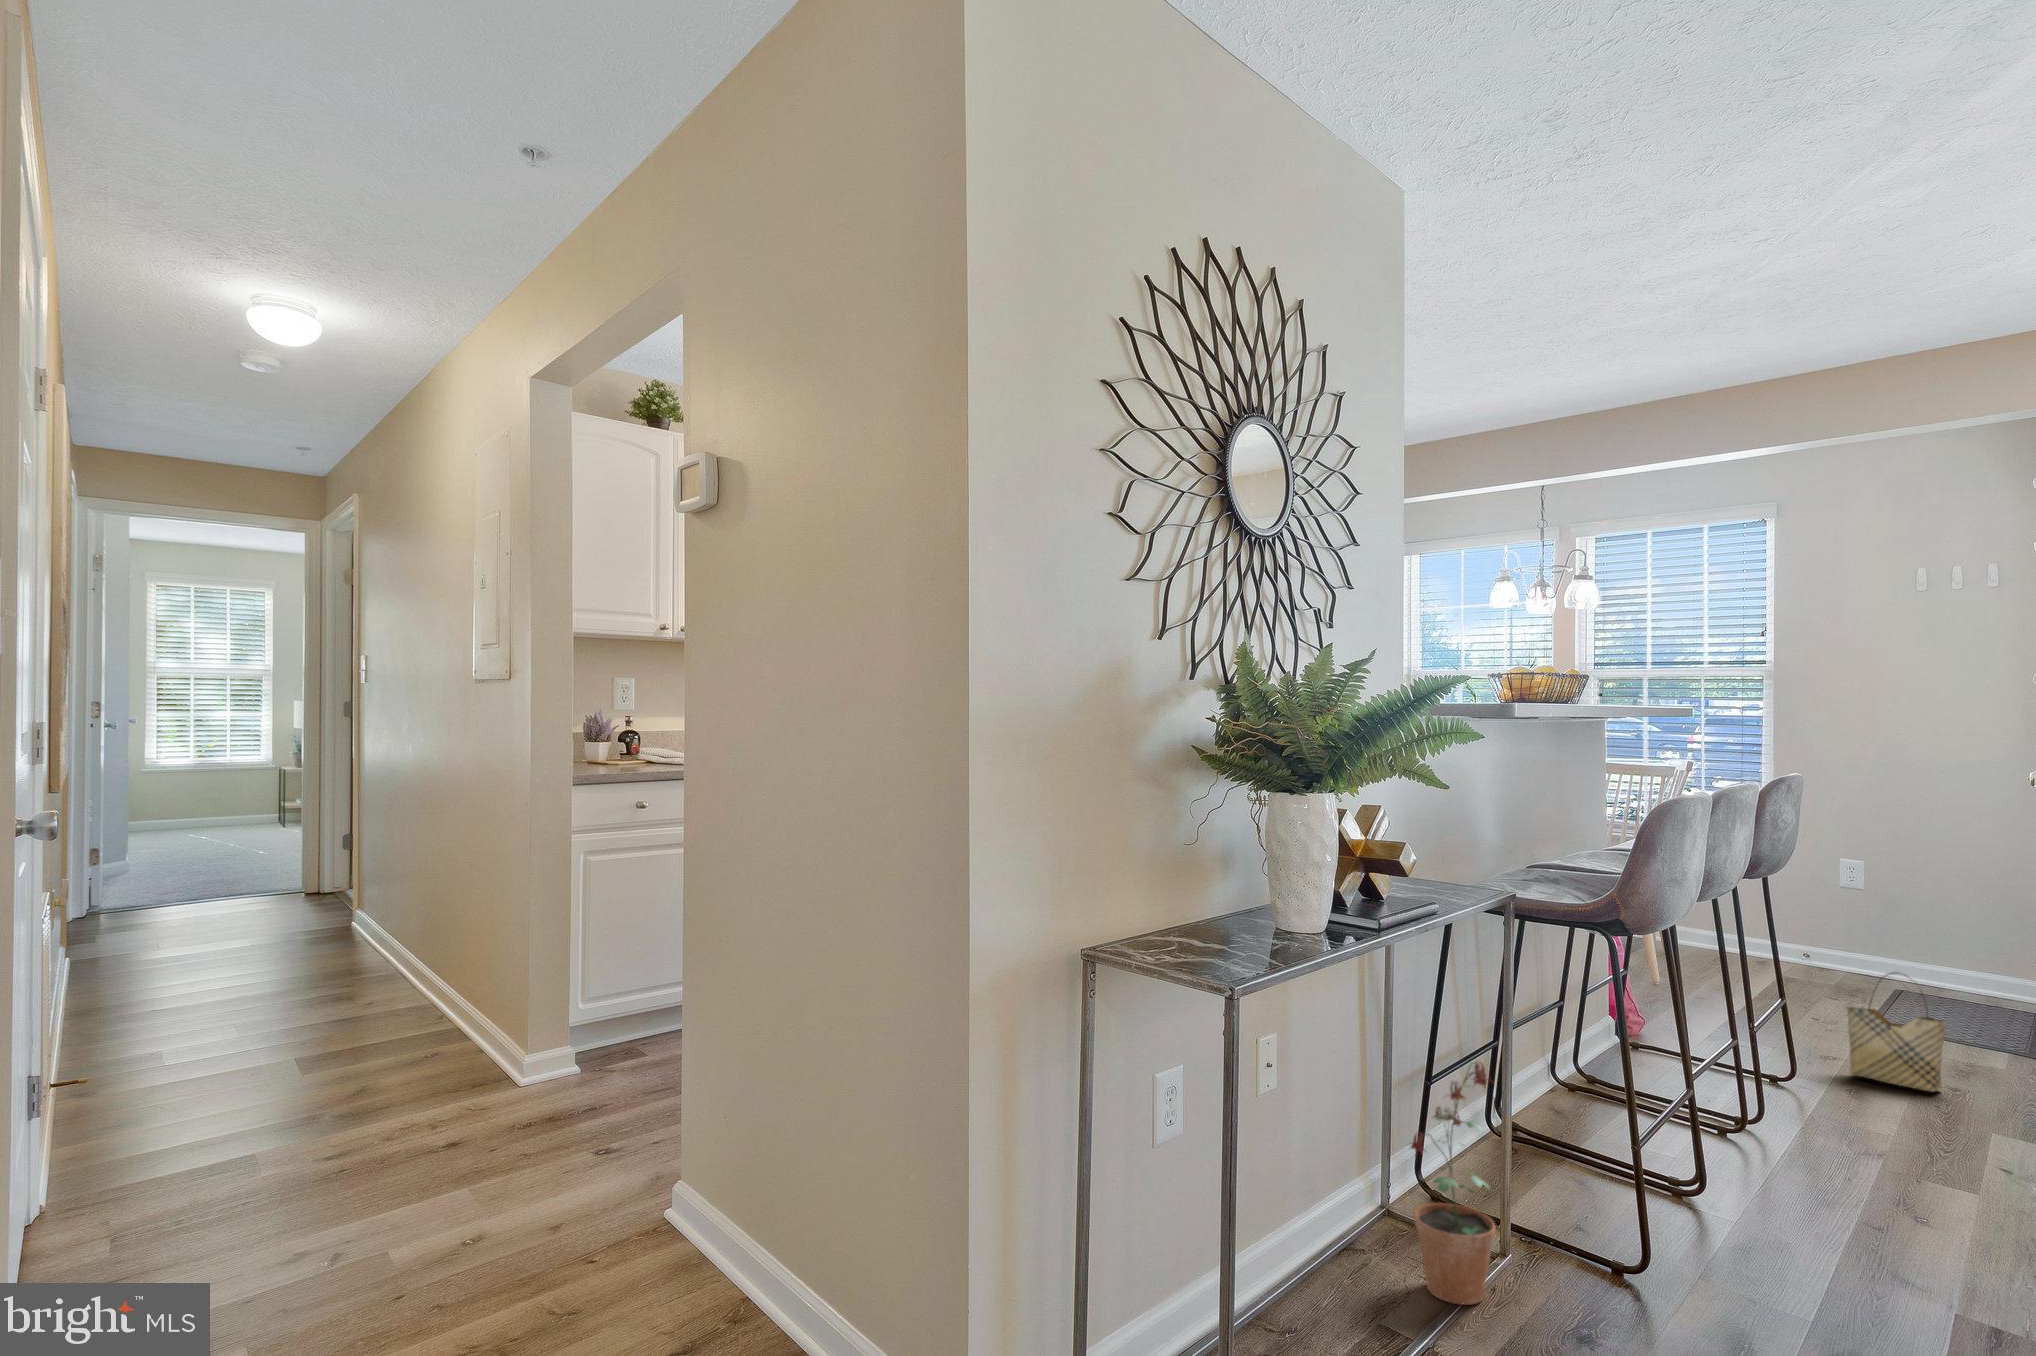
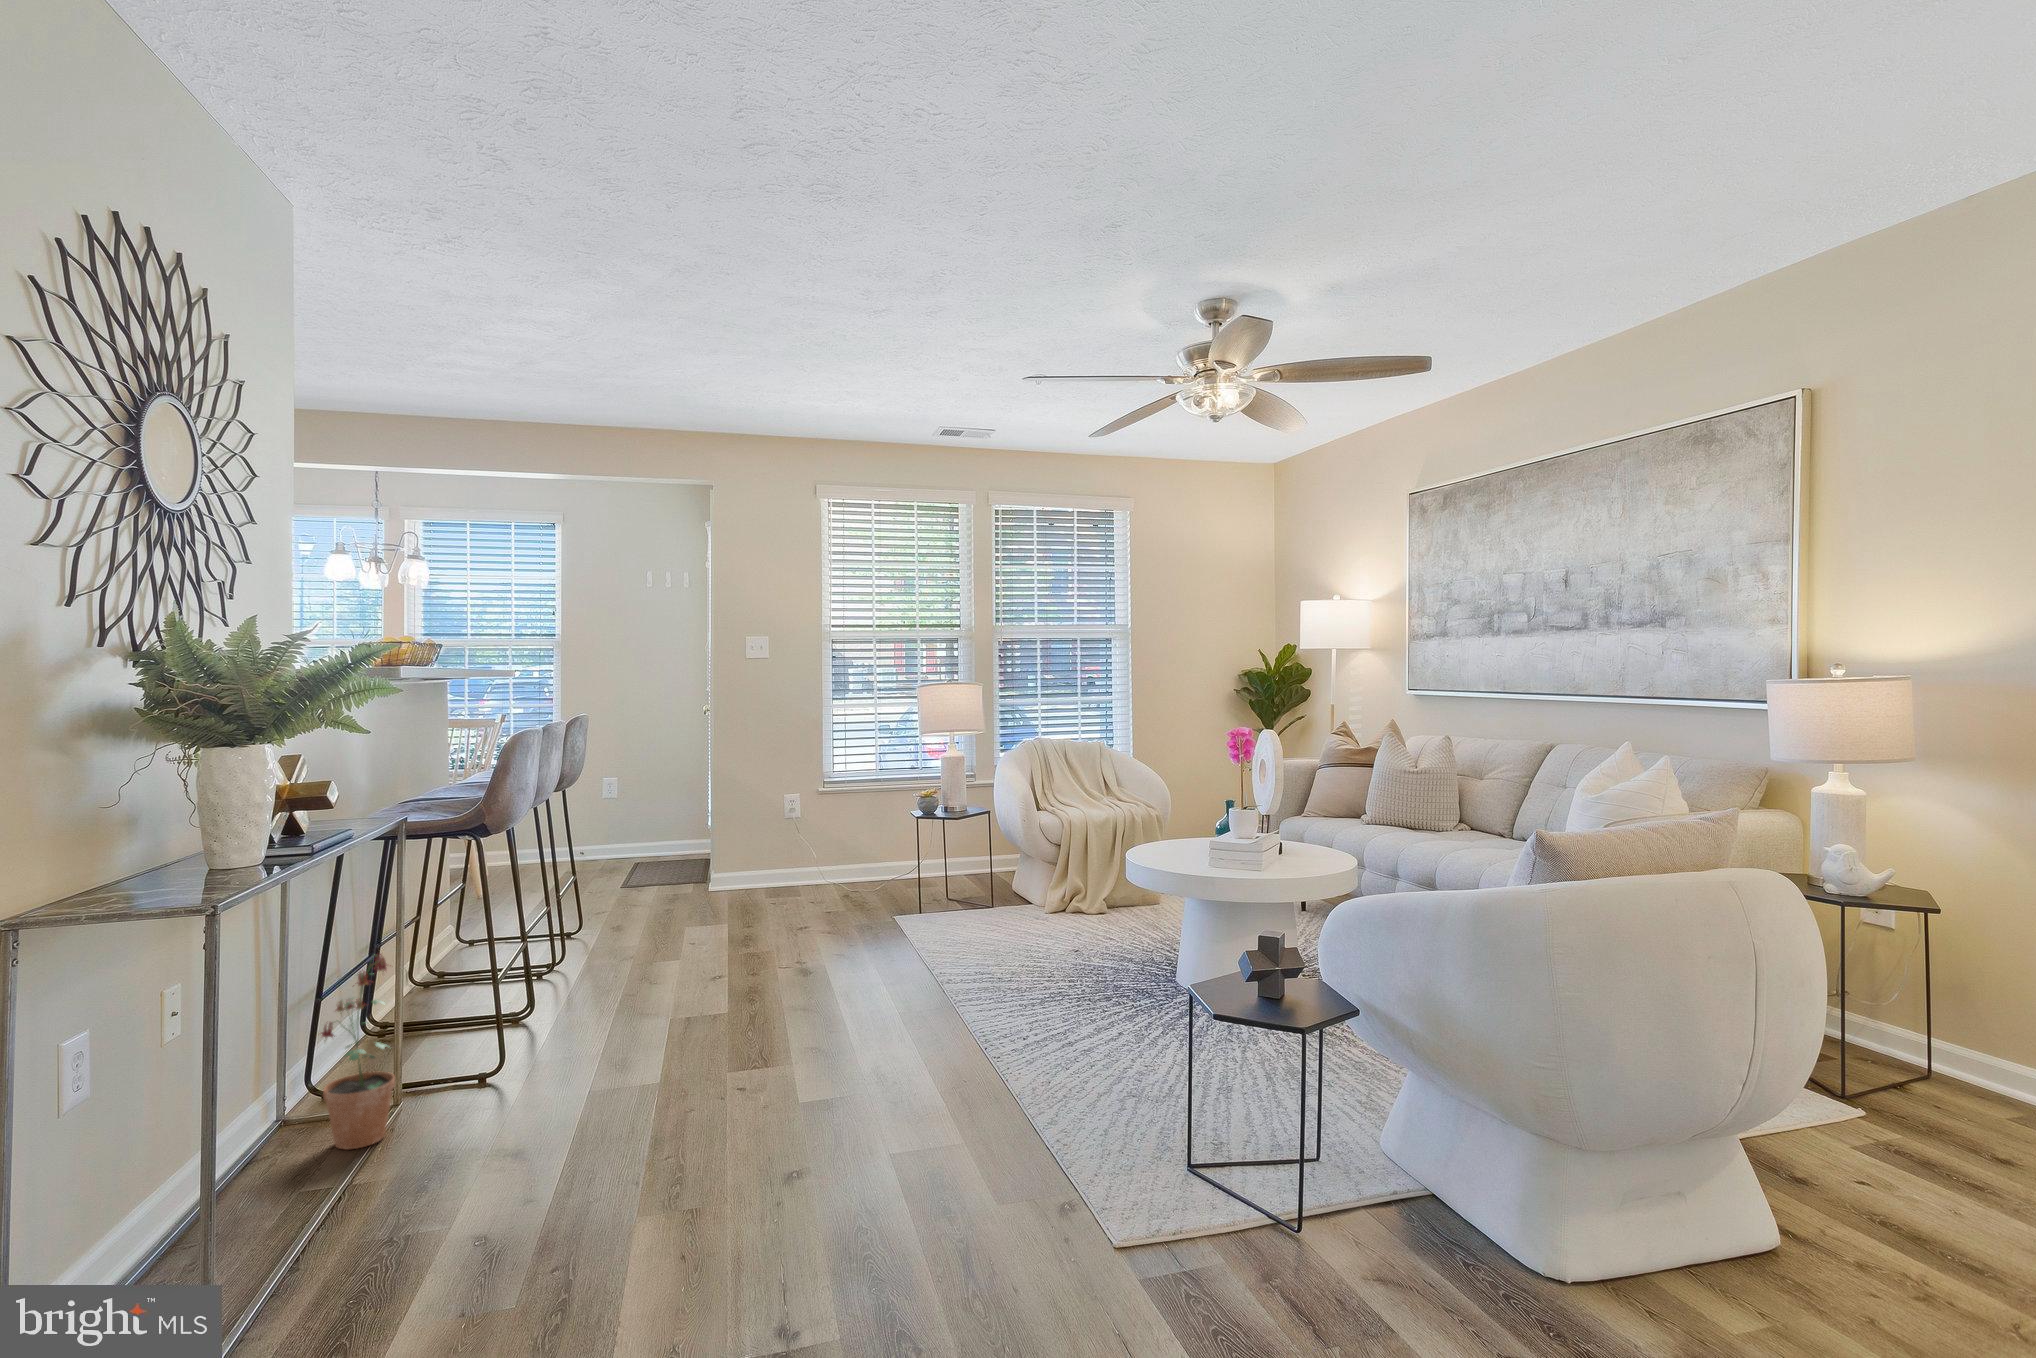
woven basket: present [1846,973,1946,1091] -> none [614,847,671,923]

